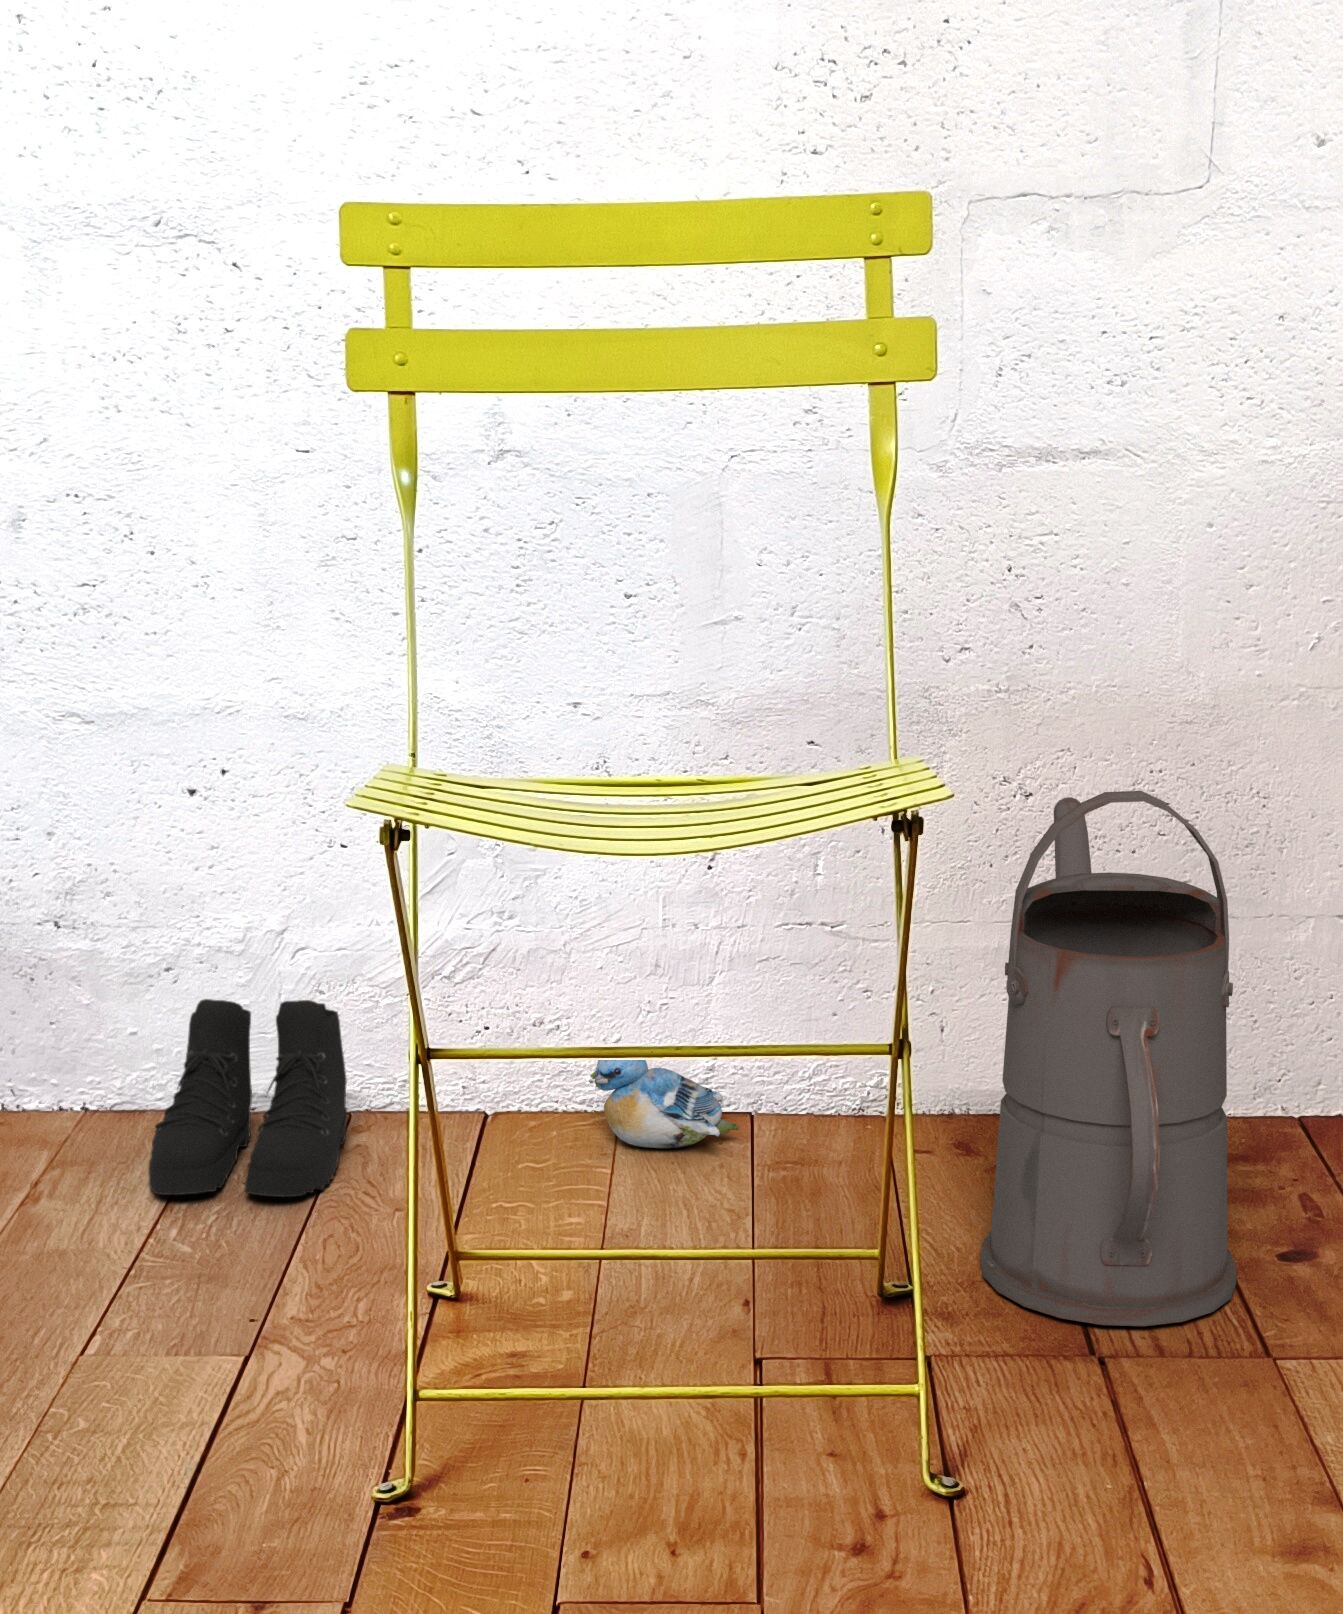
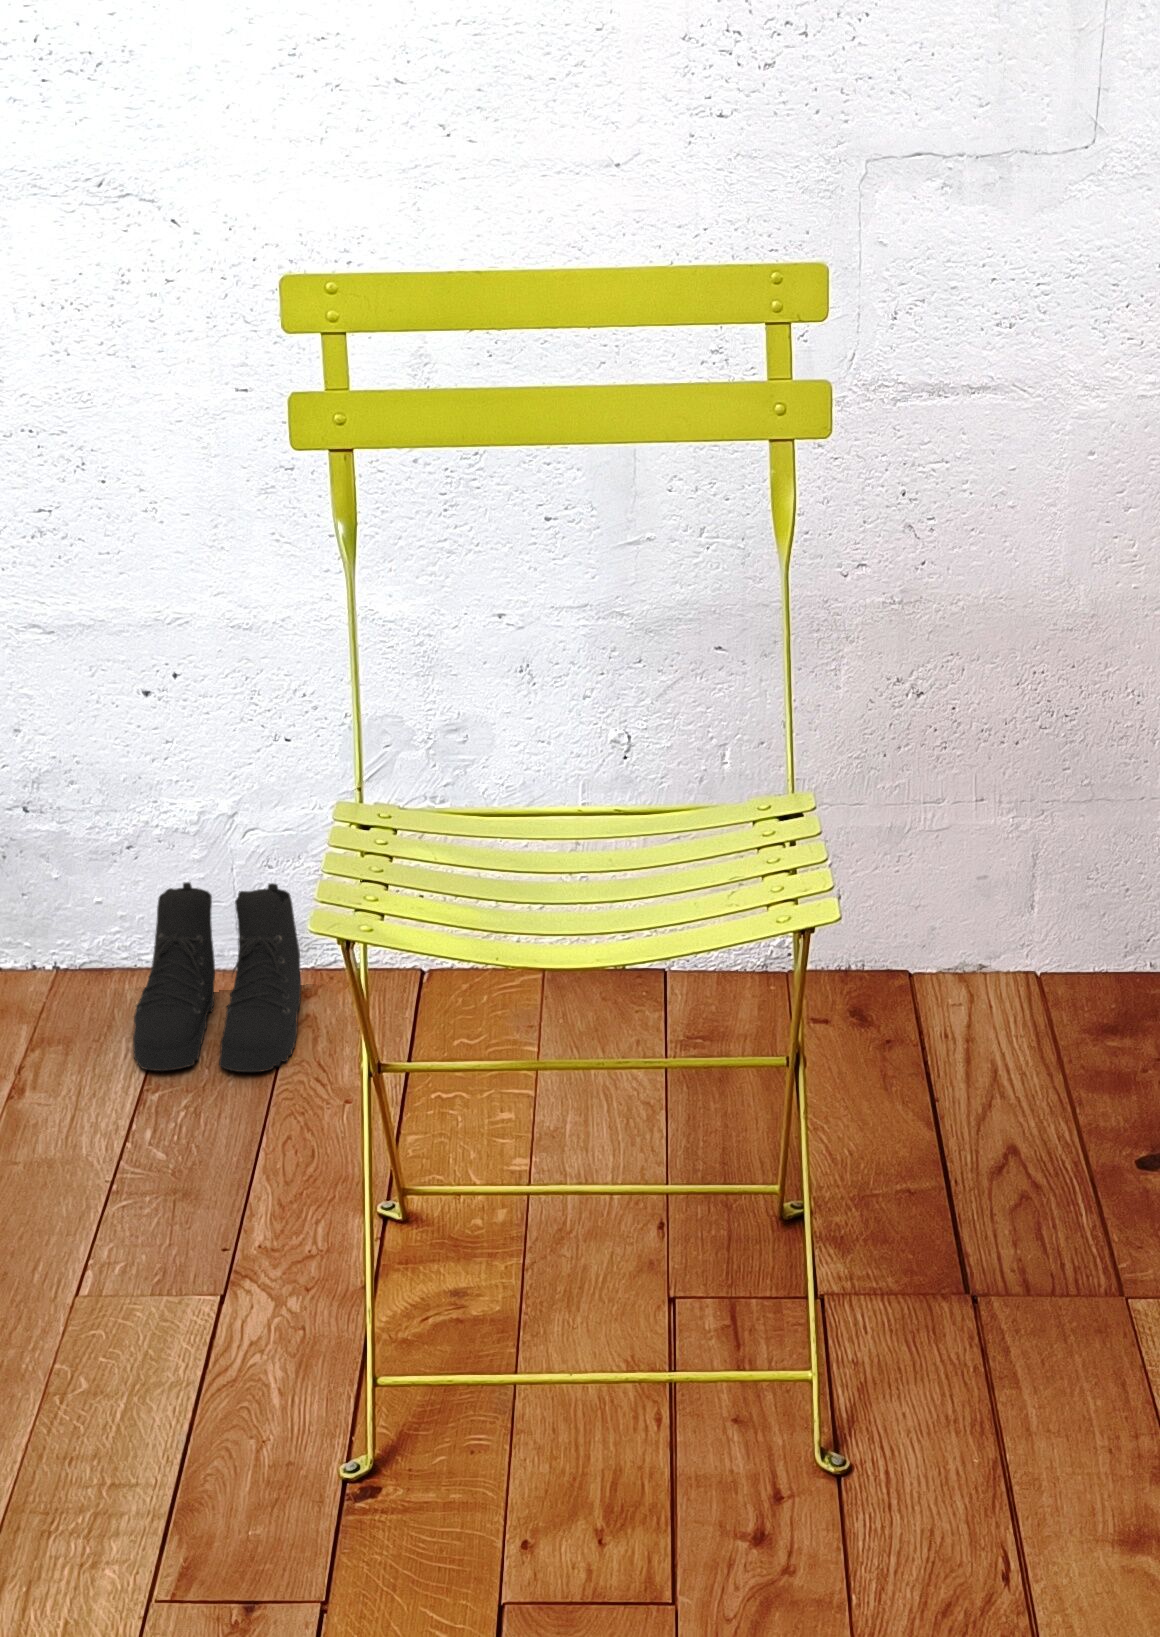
watering can: present [980,791,1236,1326] -> none [857,702,1070,1203]
plush toy: present [590,1060,739,1148] -> none [519,924,653,1012]

